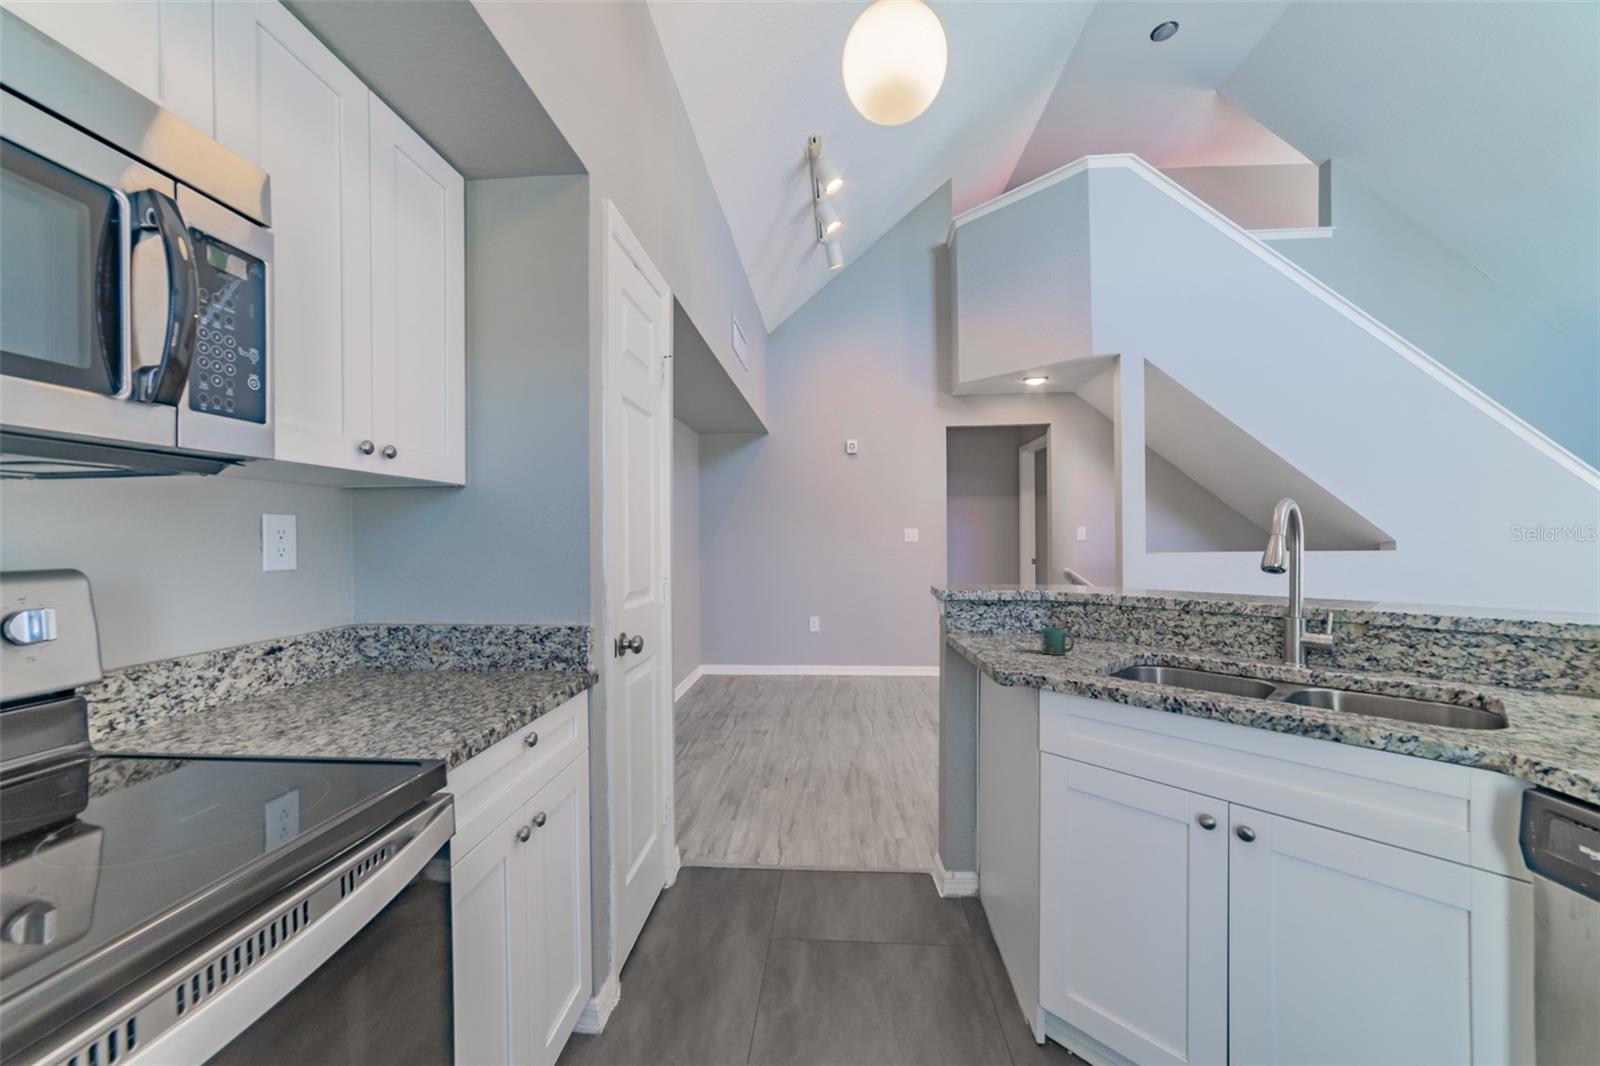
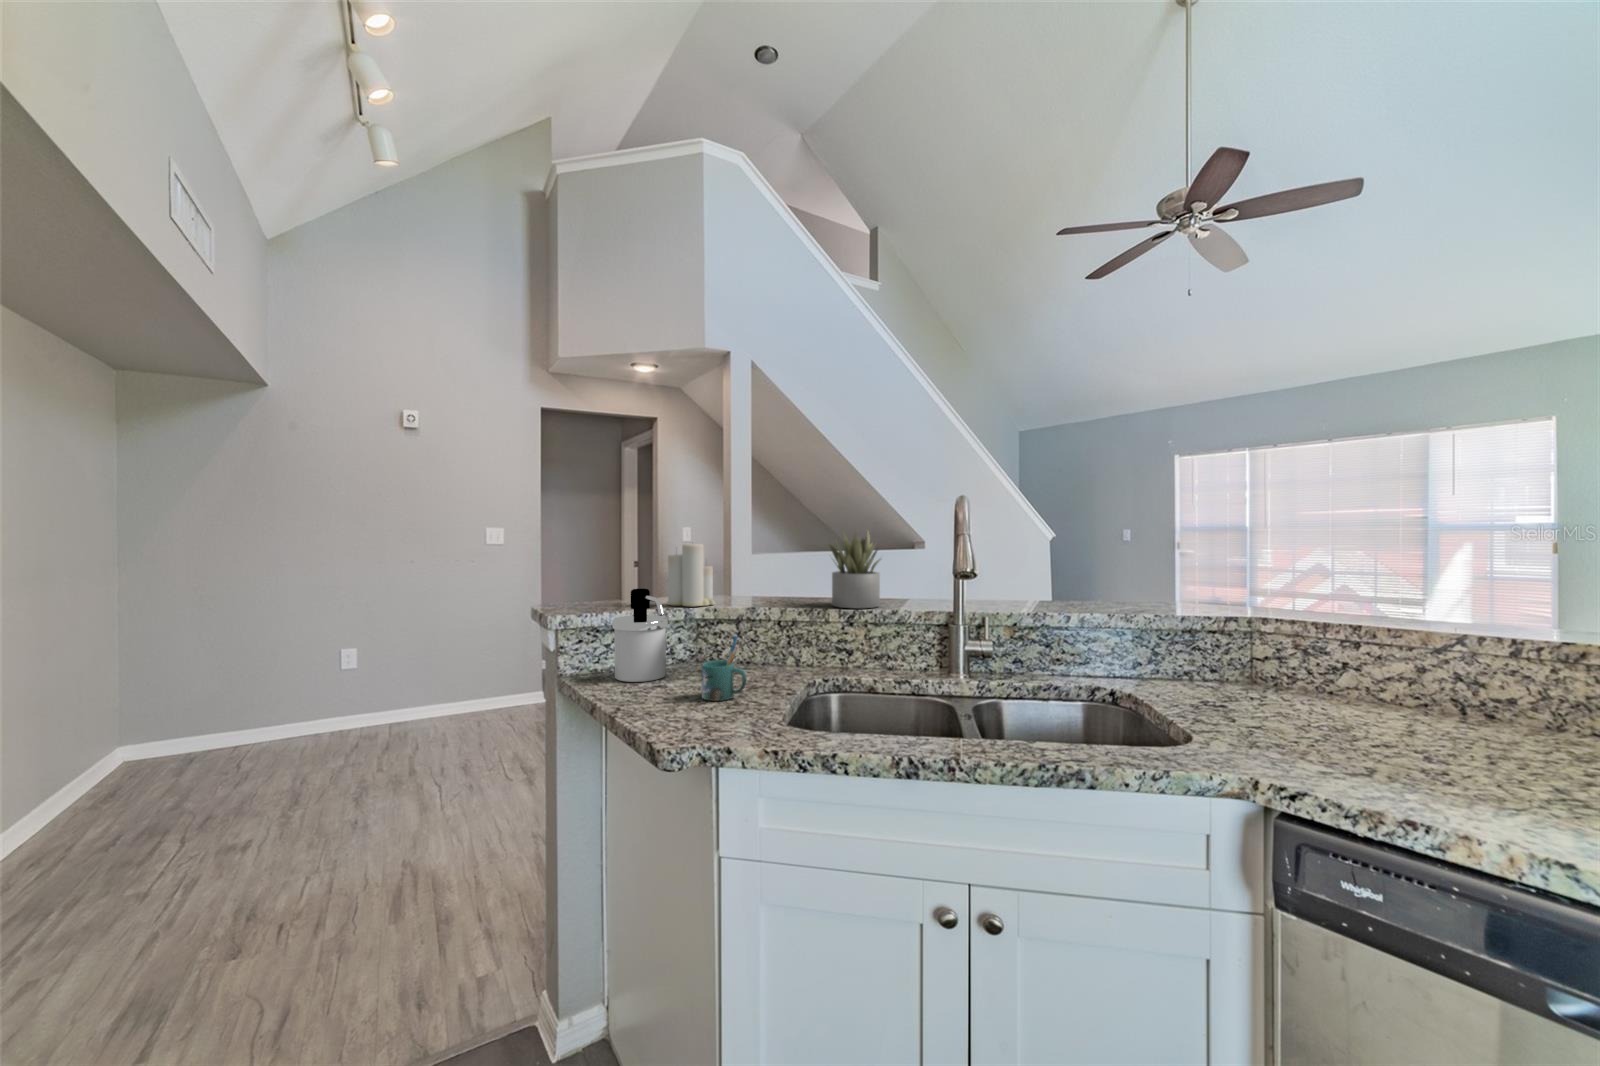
succulent plant: none [1172,532,1228,601] -> present [830,532,880,608]
candle: none [1033,539,1071,592] -> present [667,544,715,606]
soap dispenser: none [985,575,1025,640] -> present [612,588,668,682]

